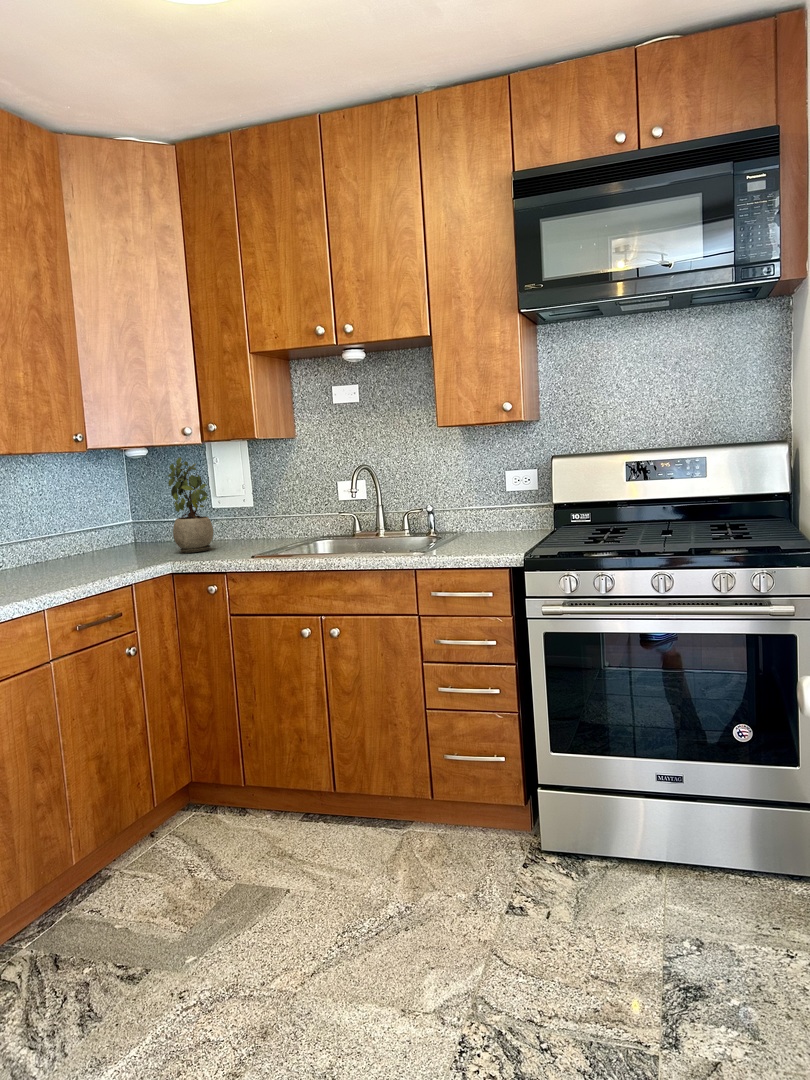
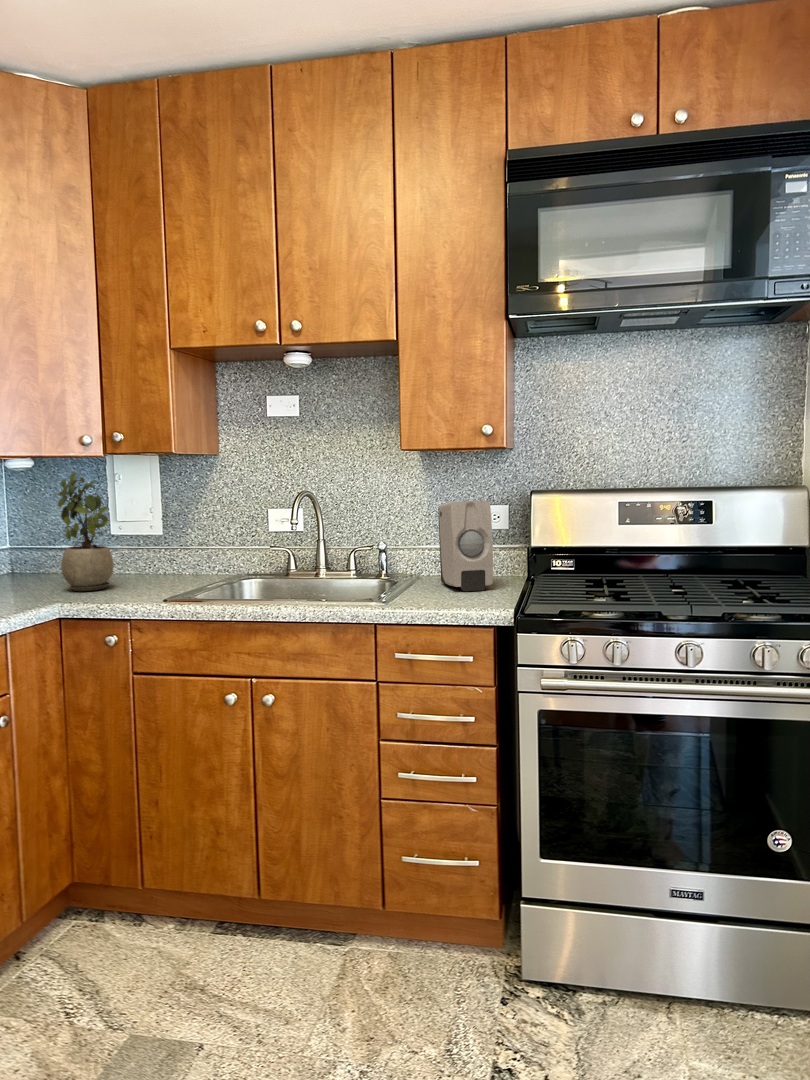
soap dispenser: none [473,466,518,542] -> present [438,501,493,591]

